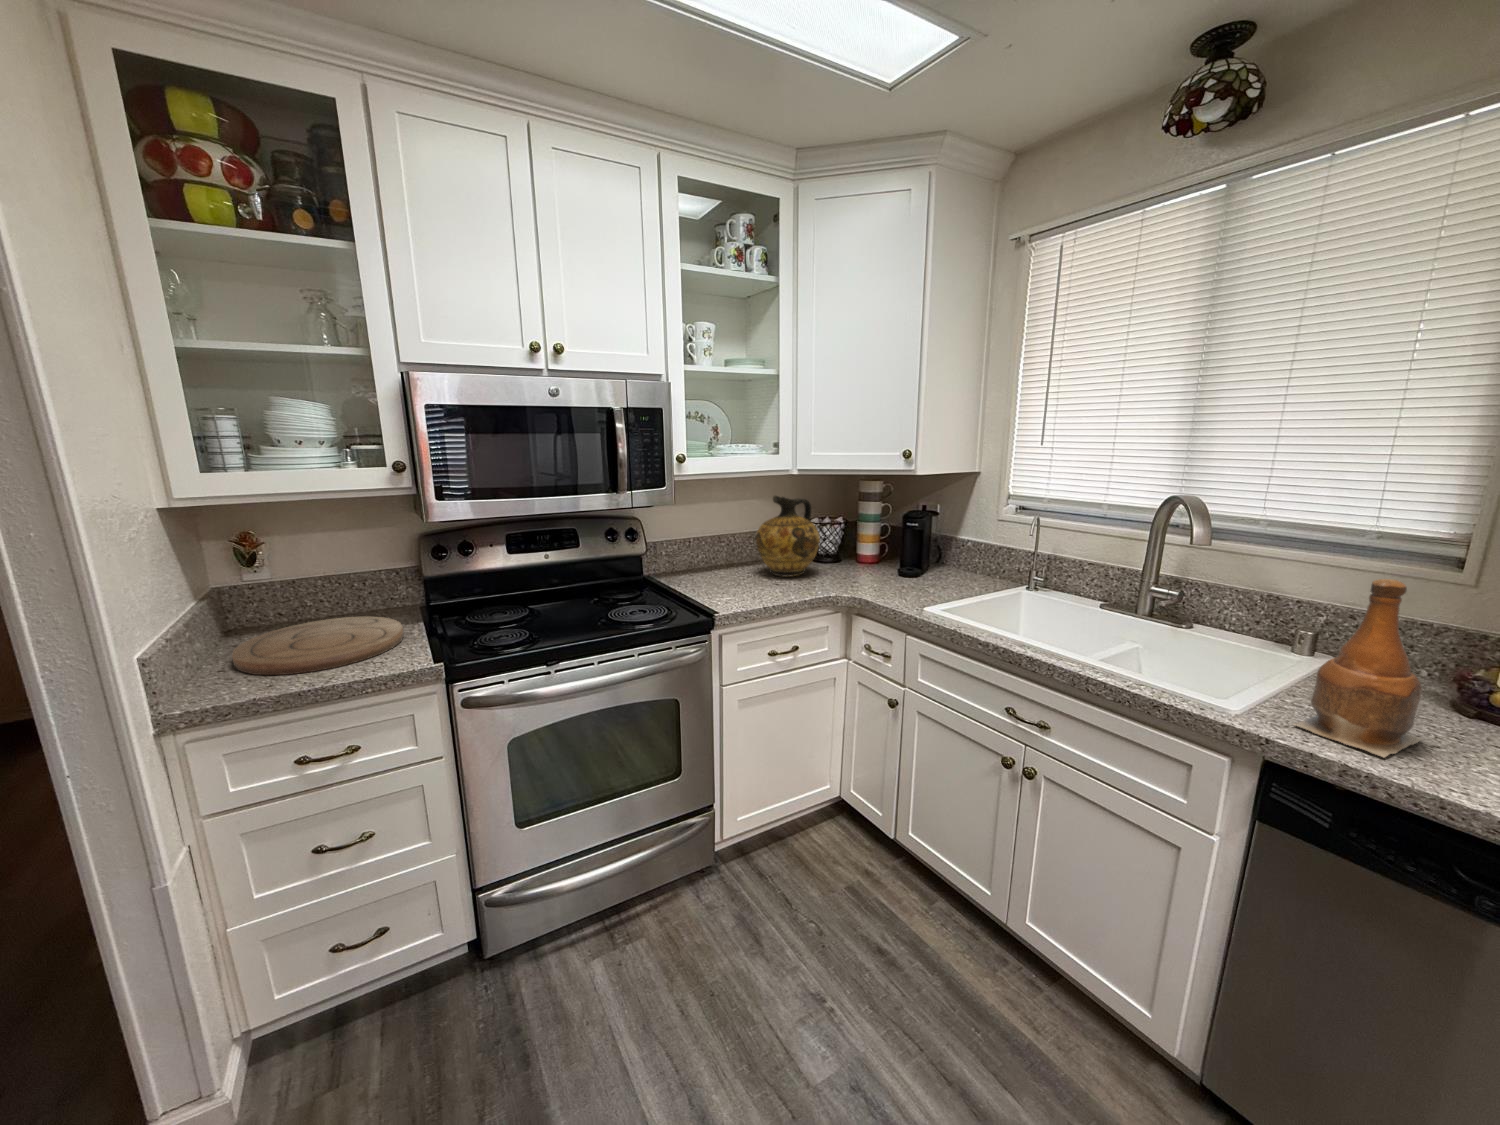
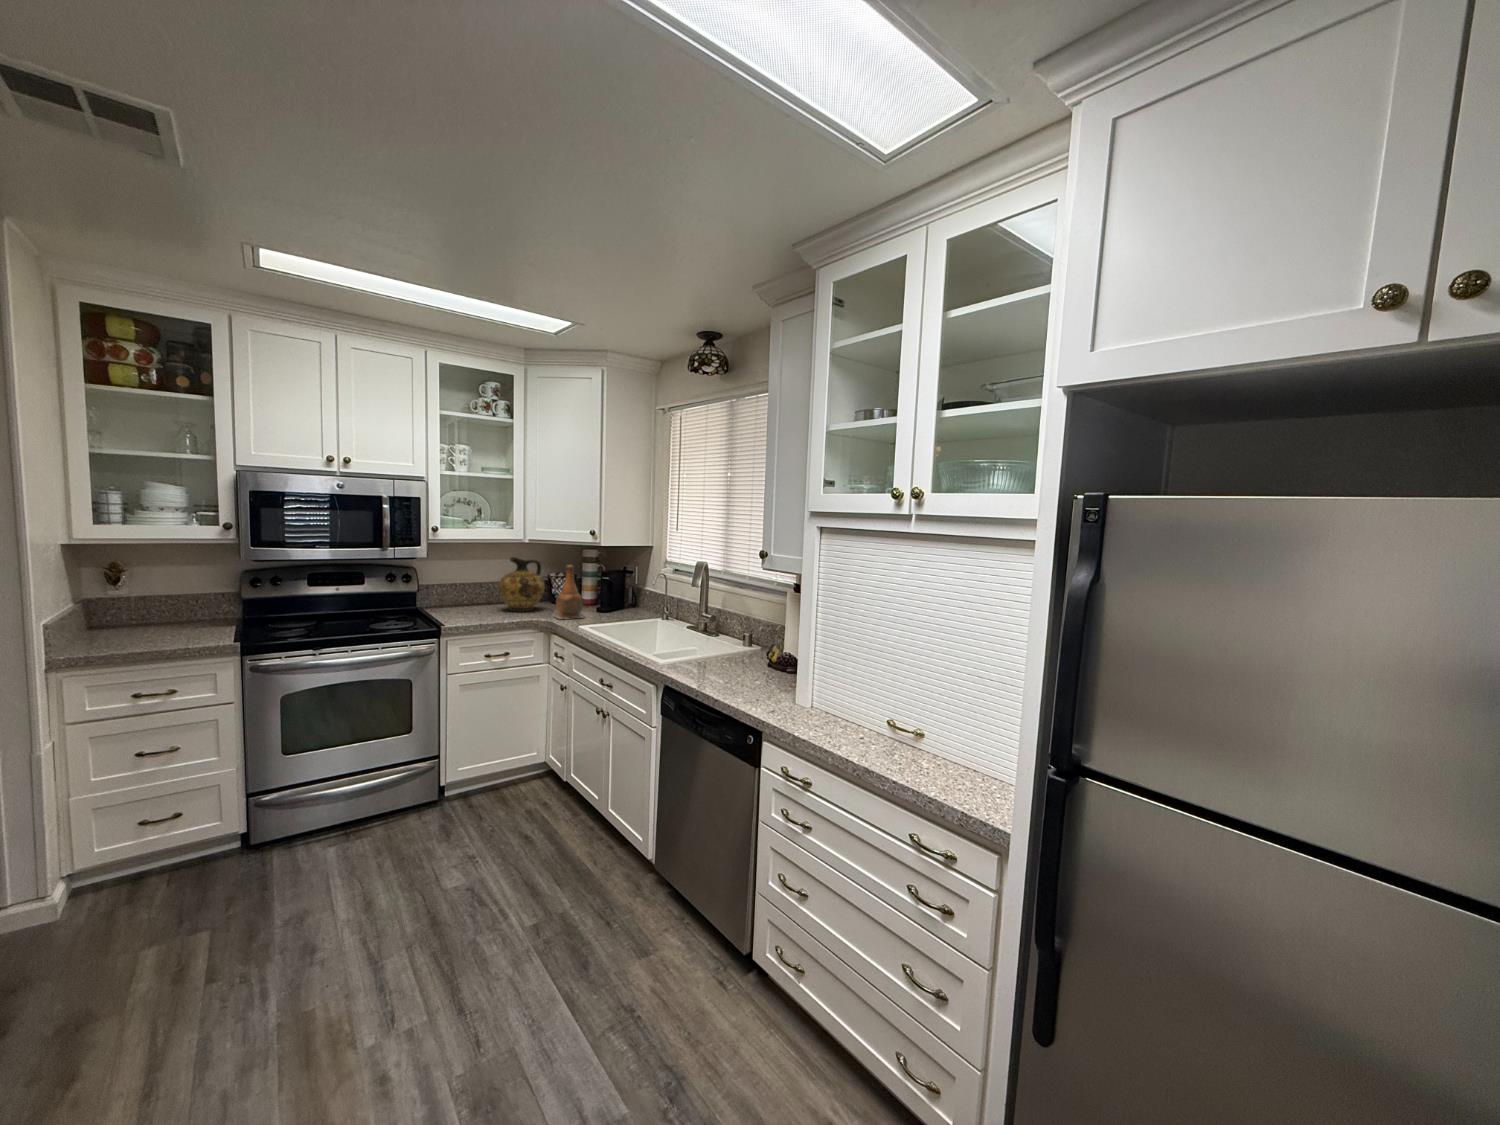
bottle: present [1294,579,1422,757] -> present [554,565,583,619]
cutting board: present [232,616,404,675] -> none [97,622,218,646]

